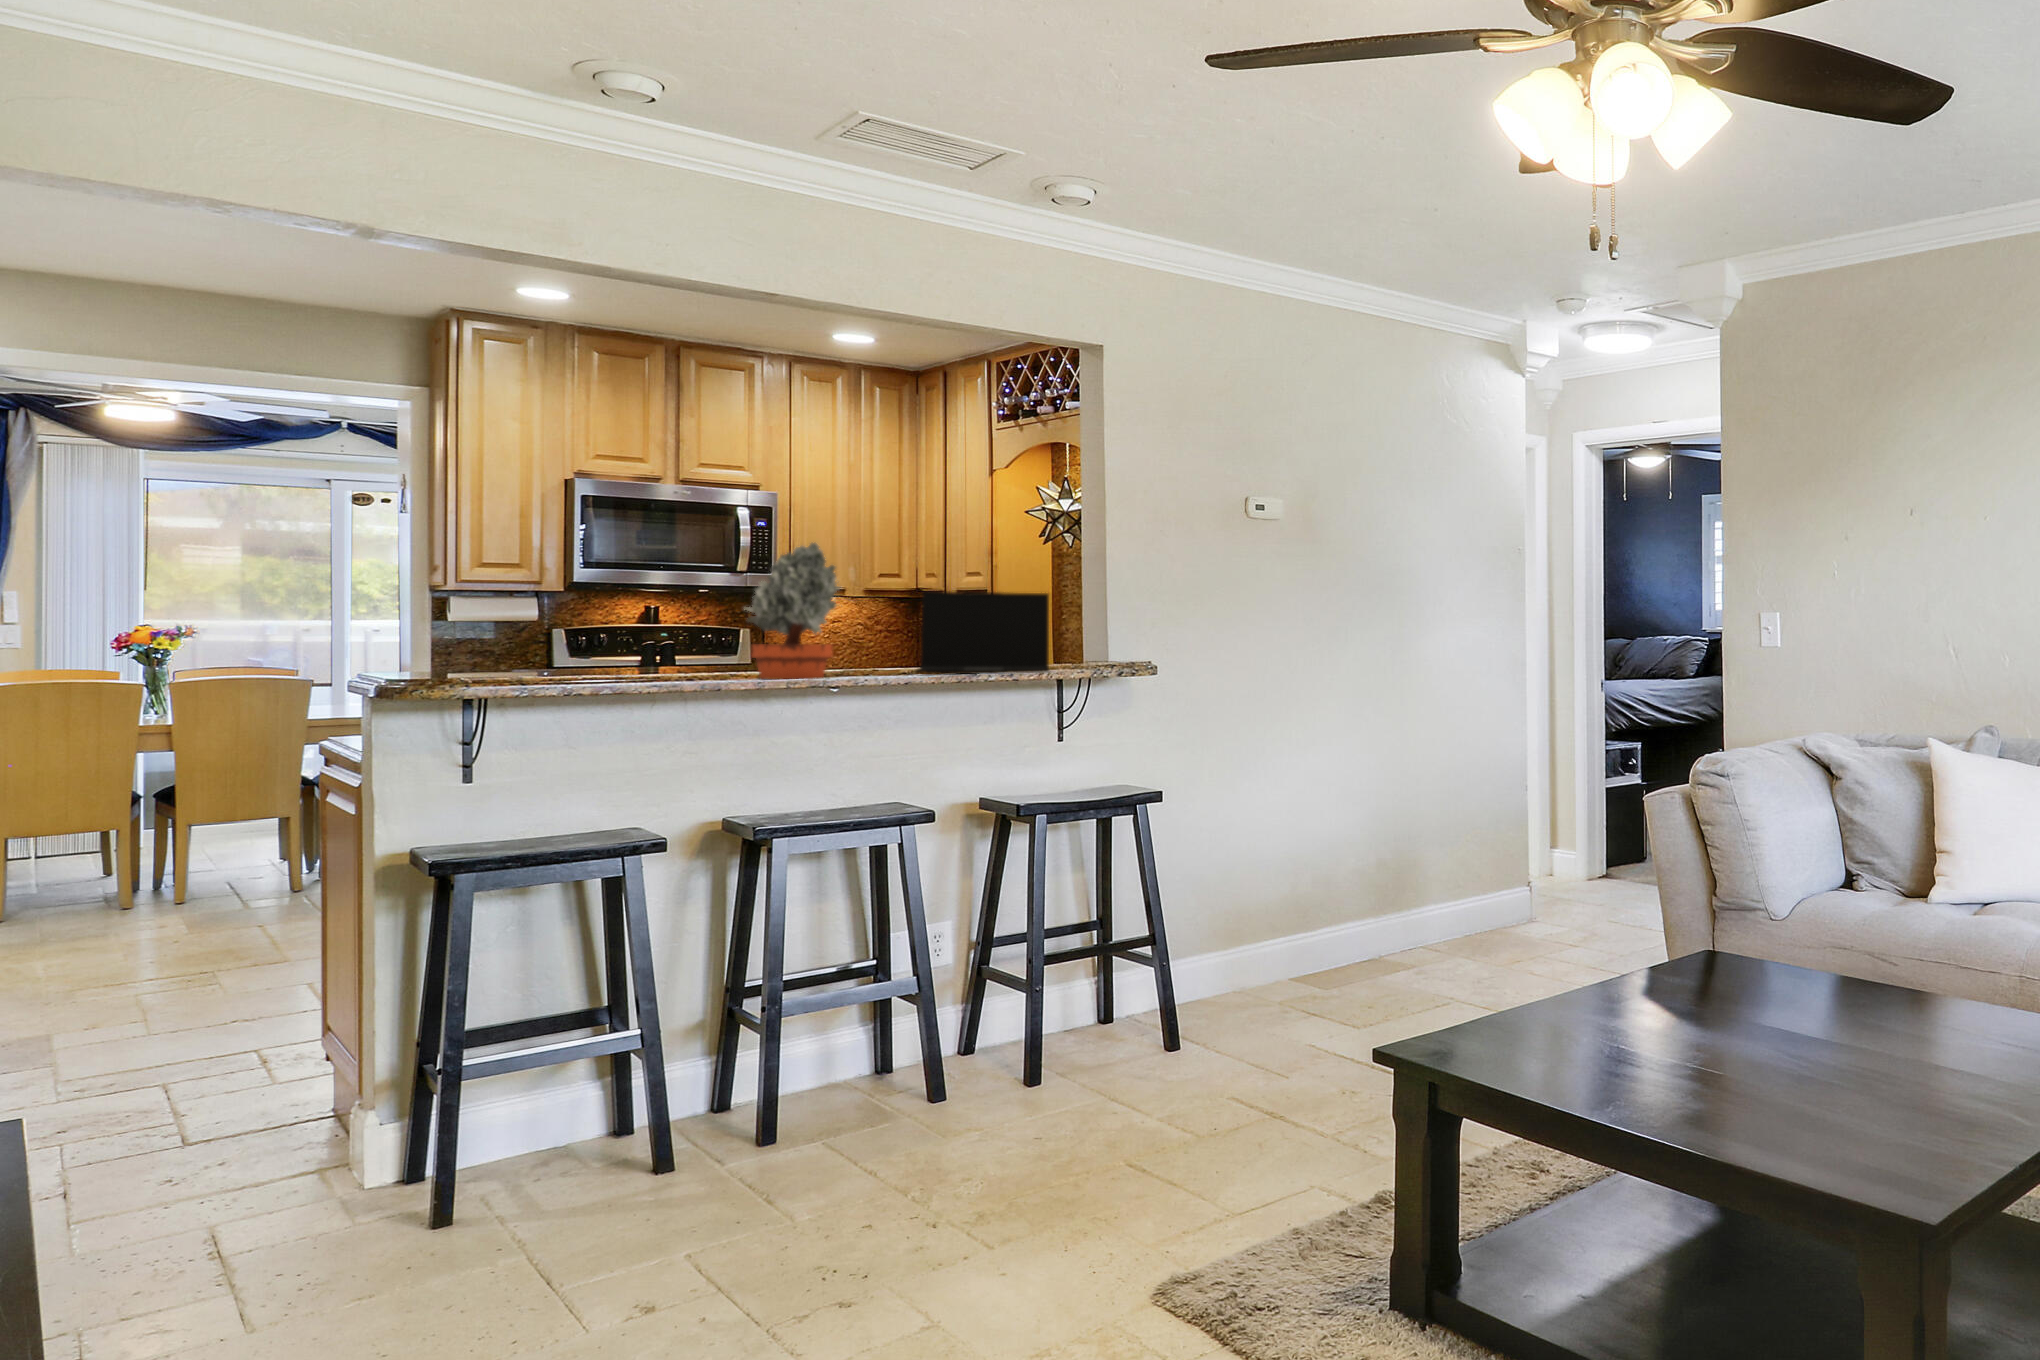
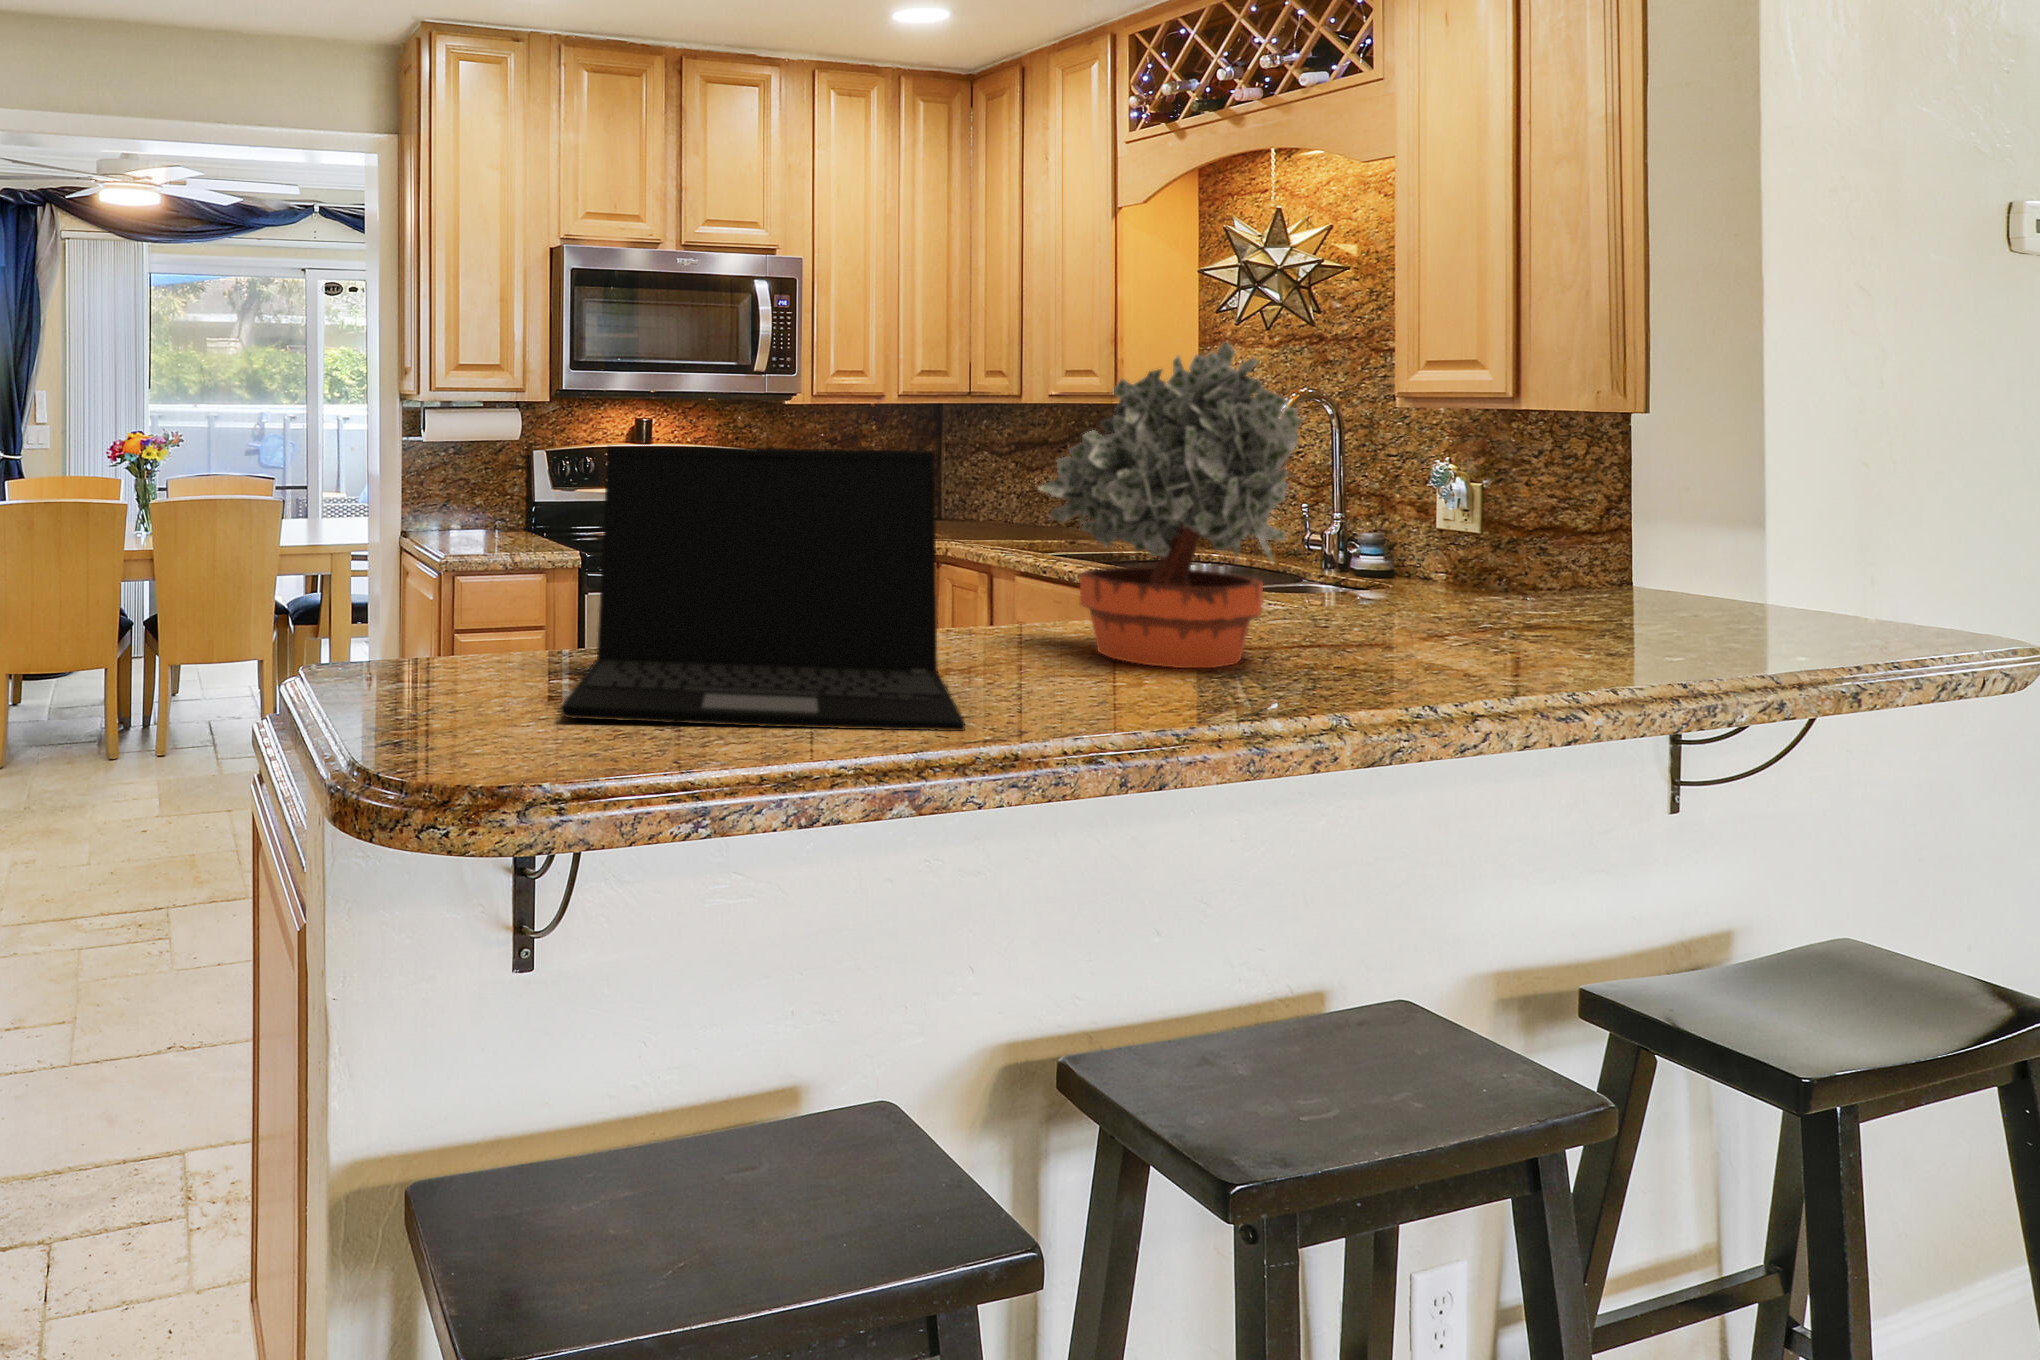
laptop: present [915,591,1049,674] -> present [561,446,965,731]

